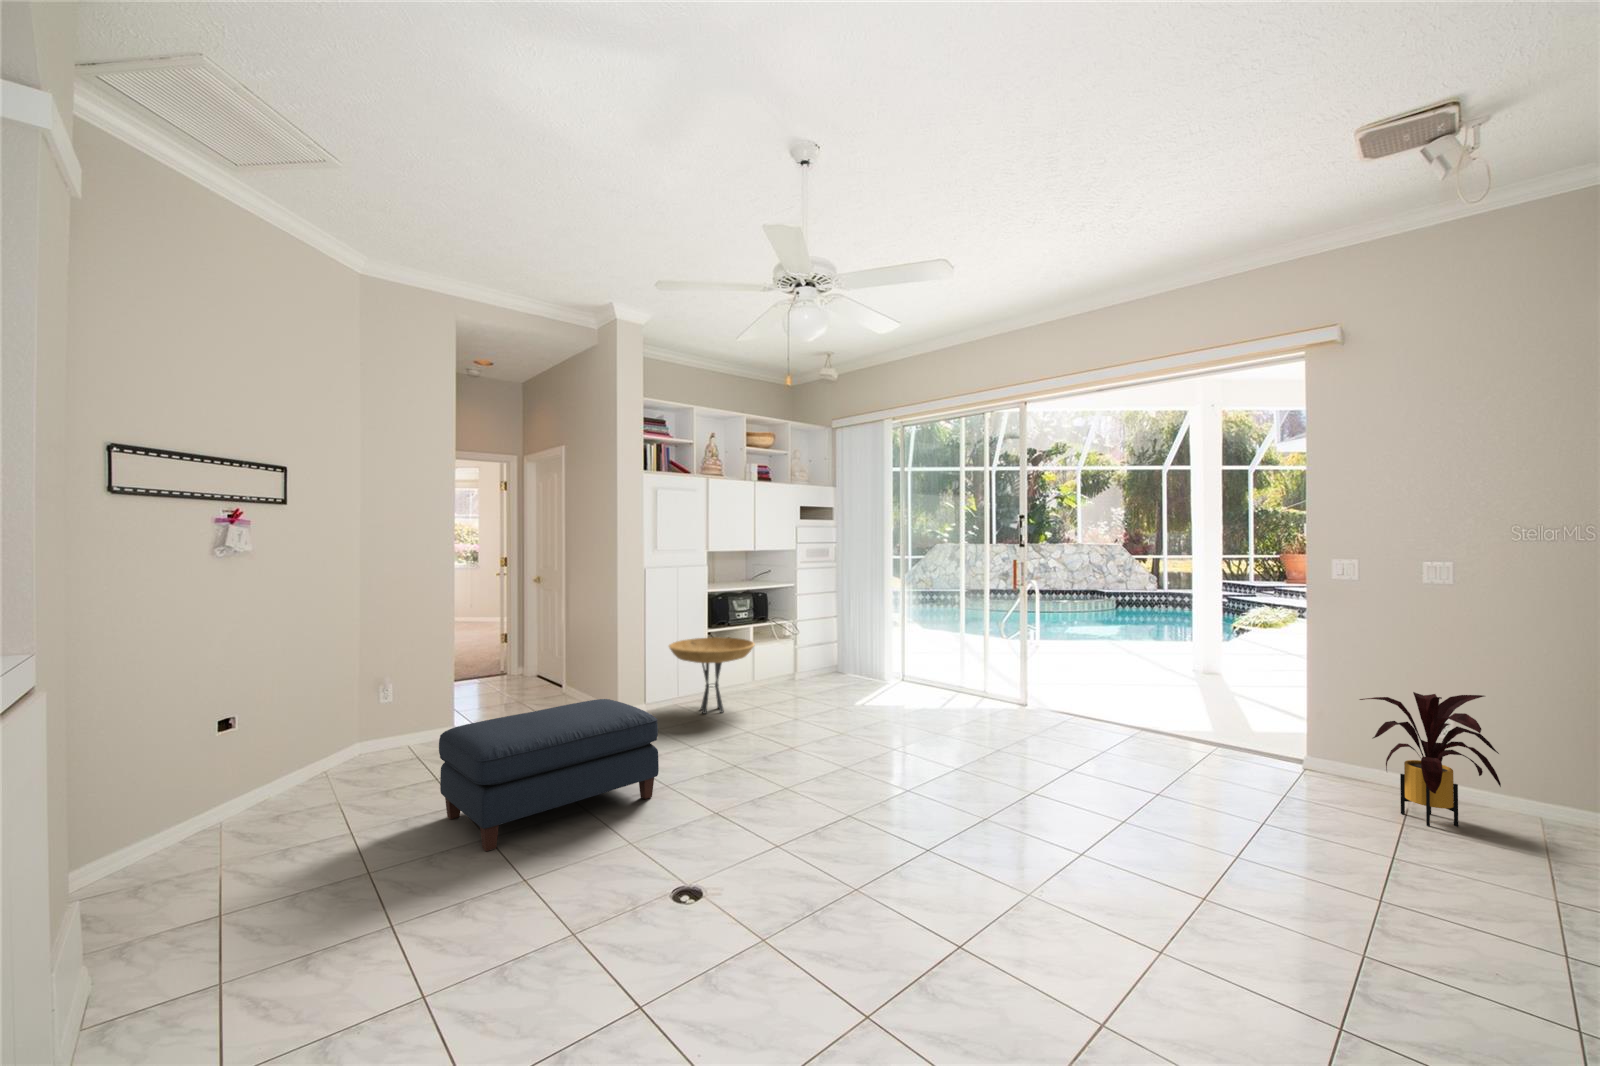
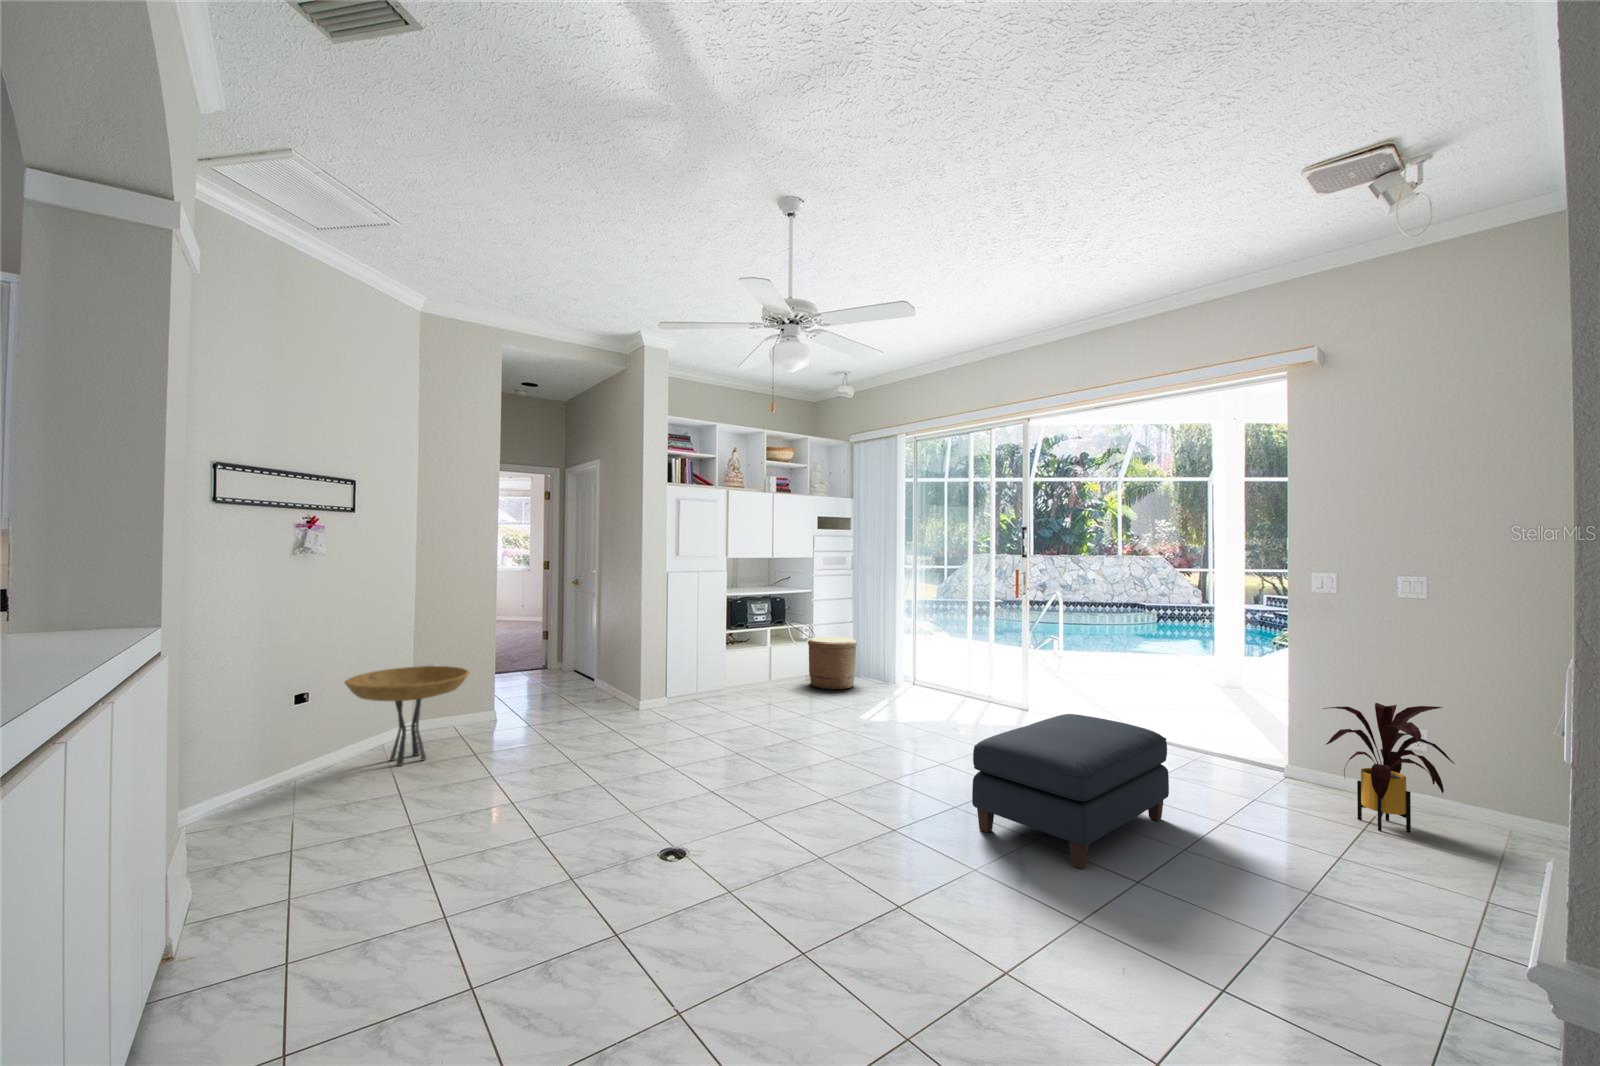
woven basket: none [792,632,844,689] -> present [808,636,857,690]
side table: present [669,637,755,714] -> present [345,666,469,766]
ottoman: present [439,699,659,851] -> present [972,714,1169,869]

